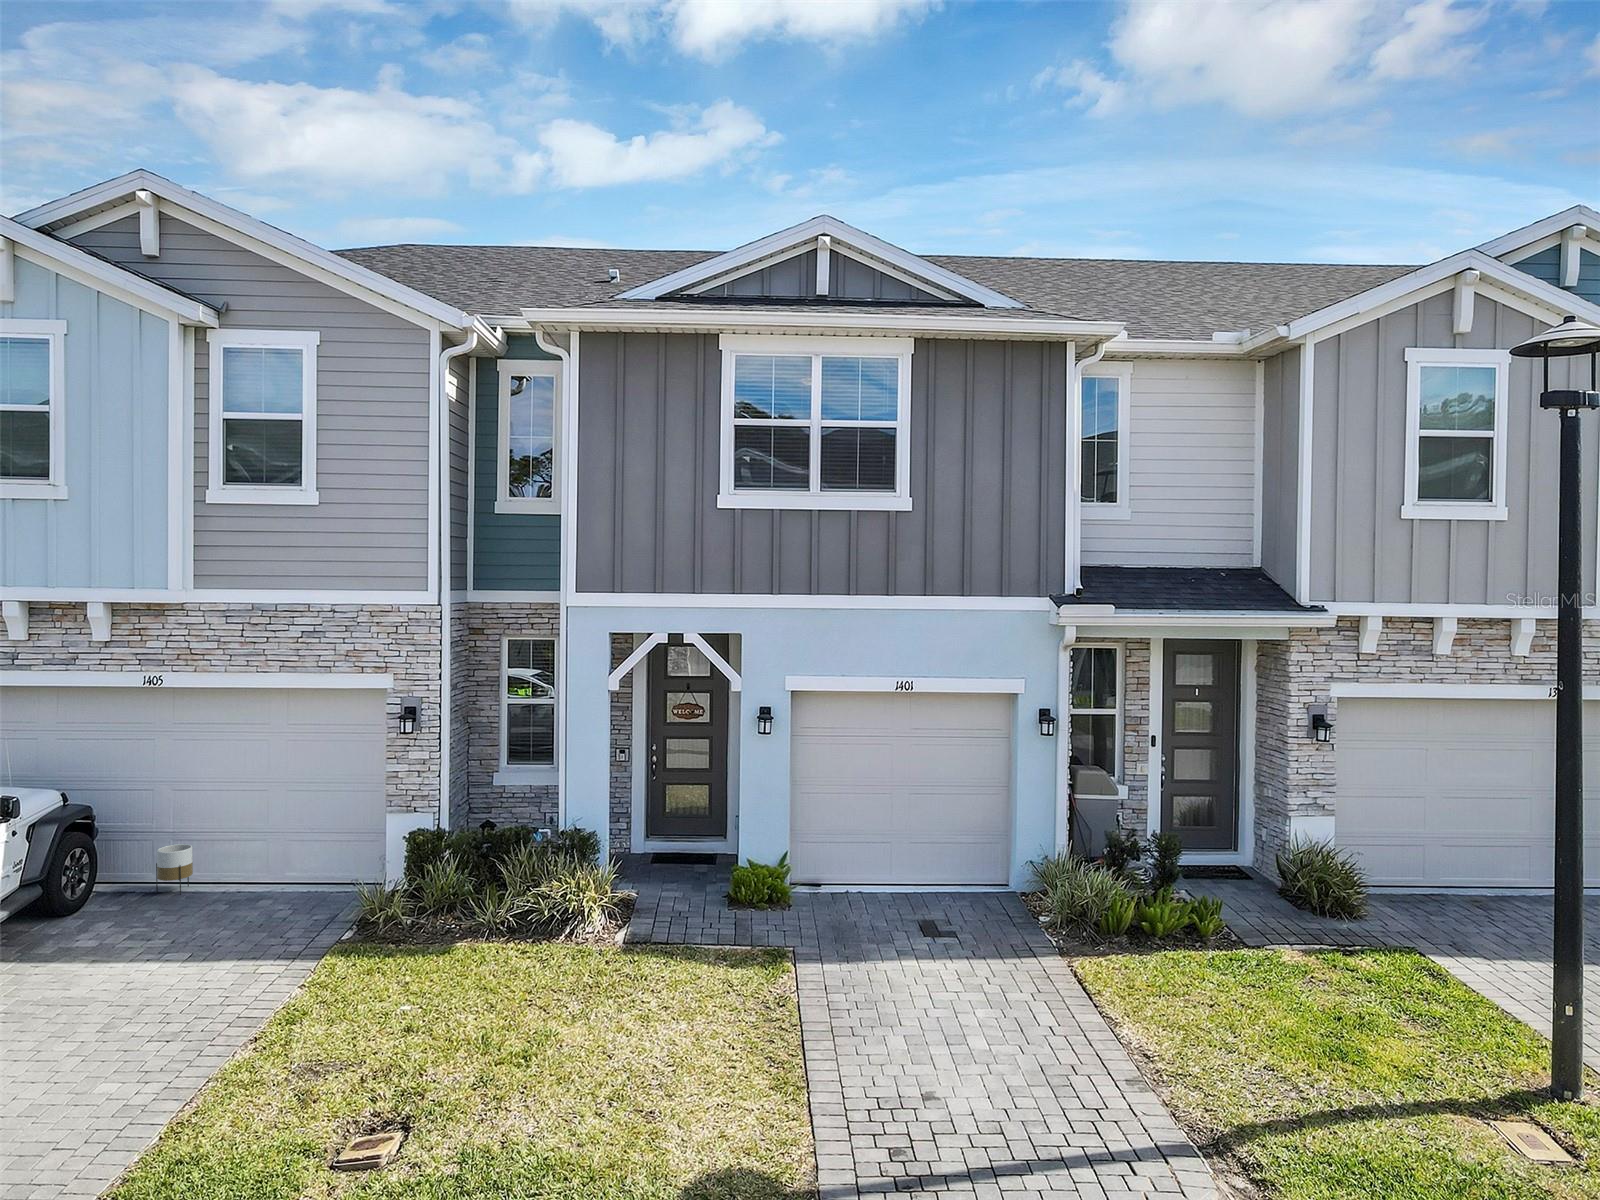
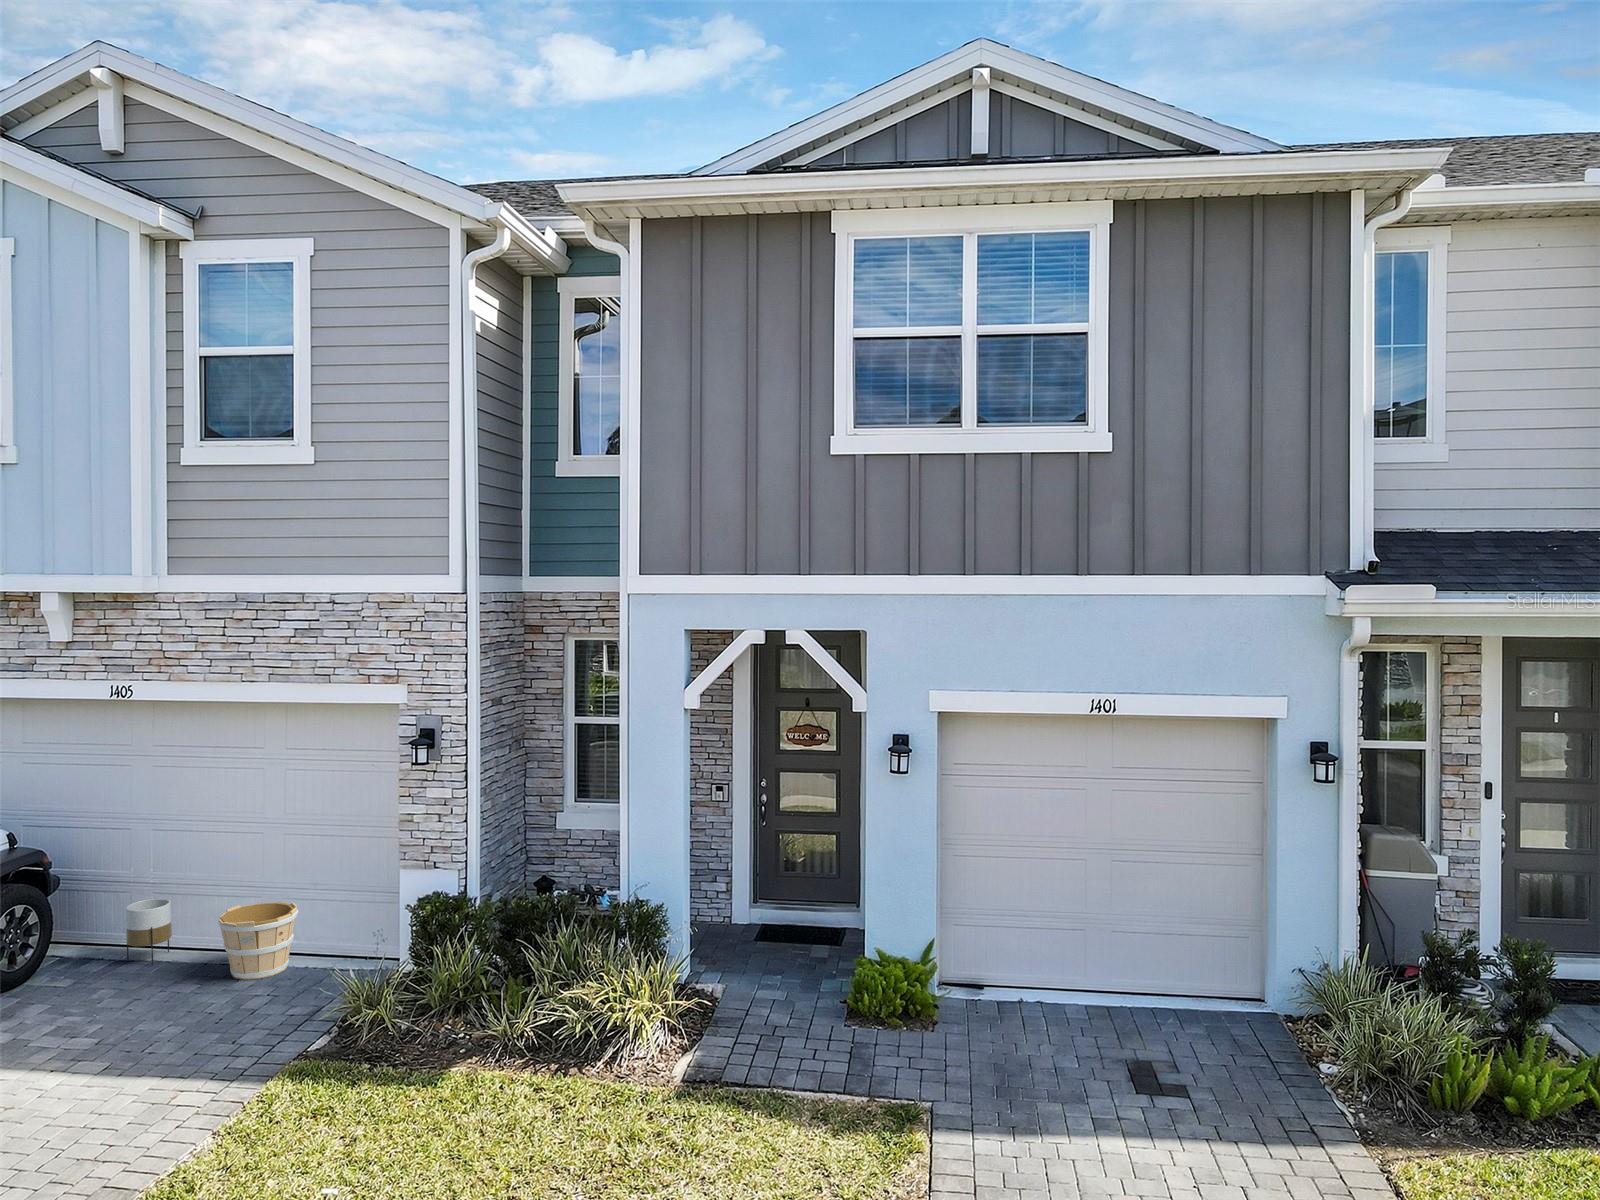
wooden bucket: none [241,843,303,901] -> present [218,902,298,980]

